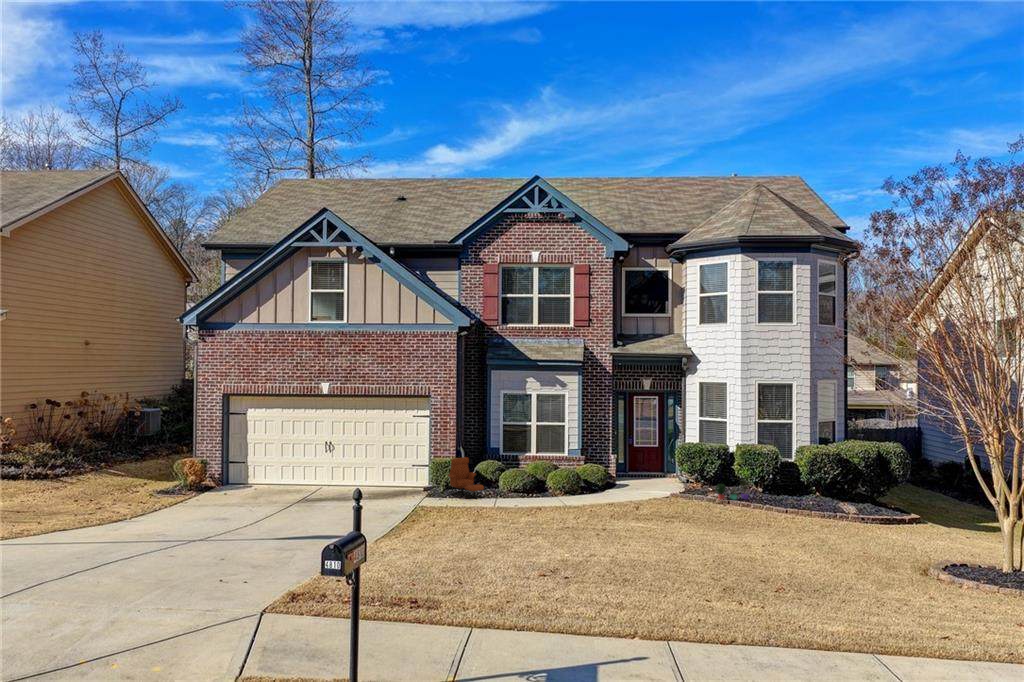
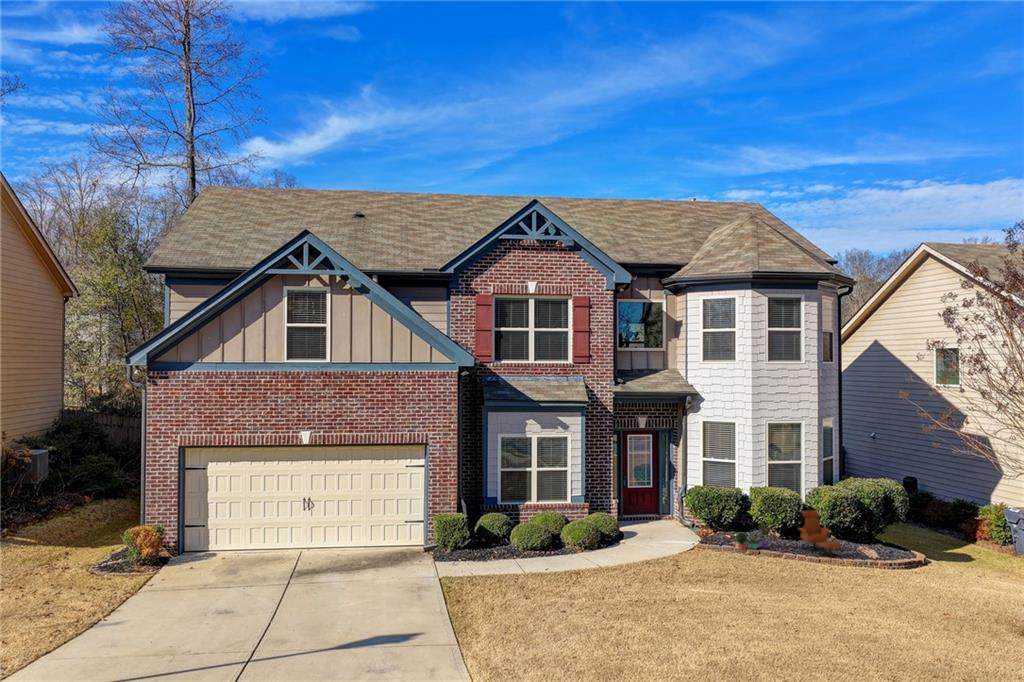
lounge chair: present [448,457,484,499] -> present [798,510,841,558]

